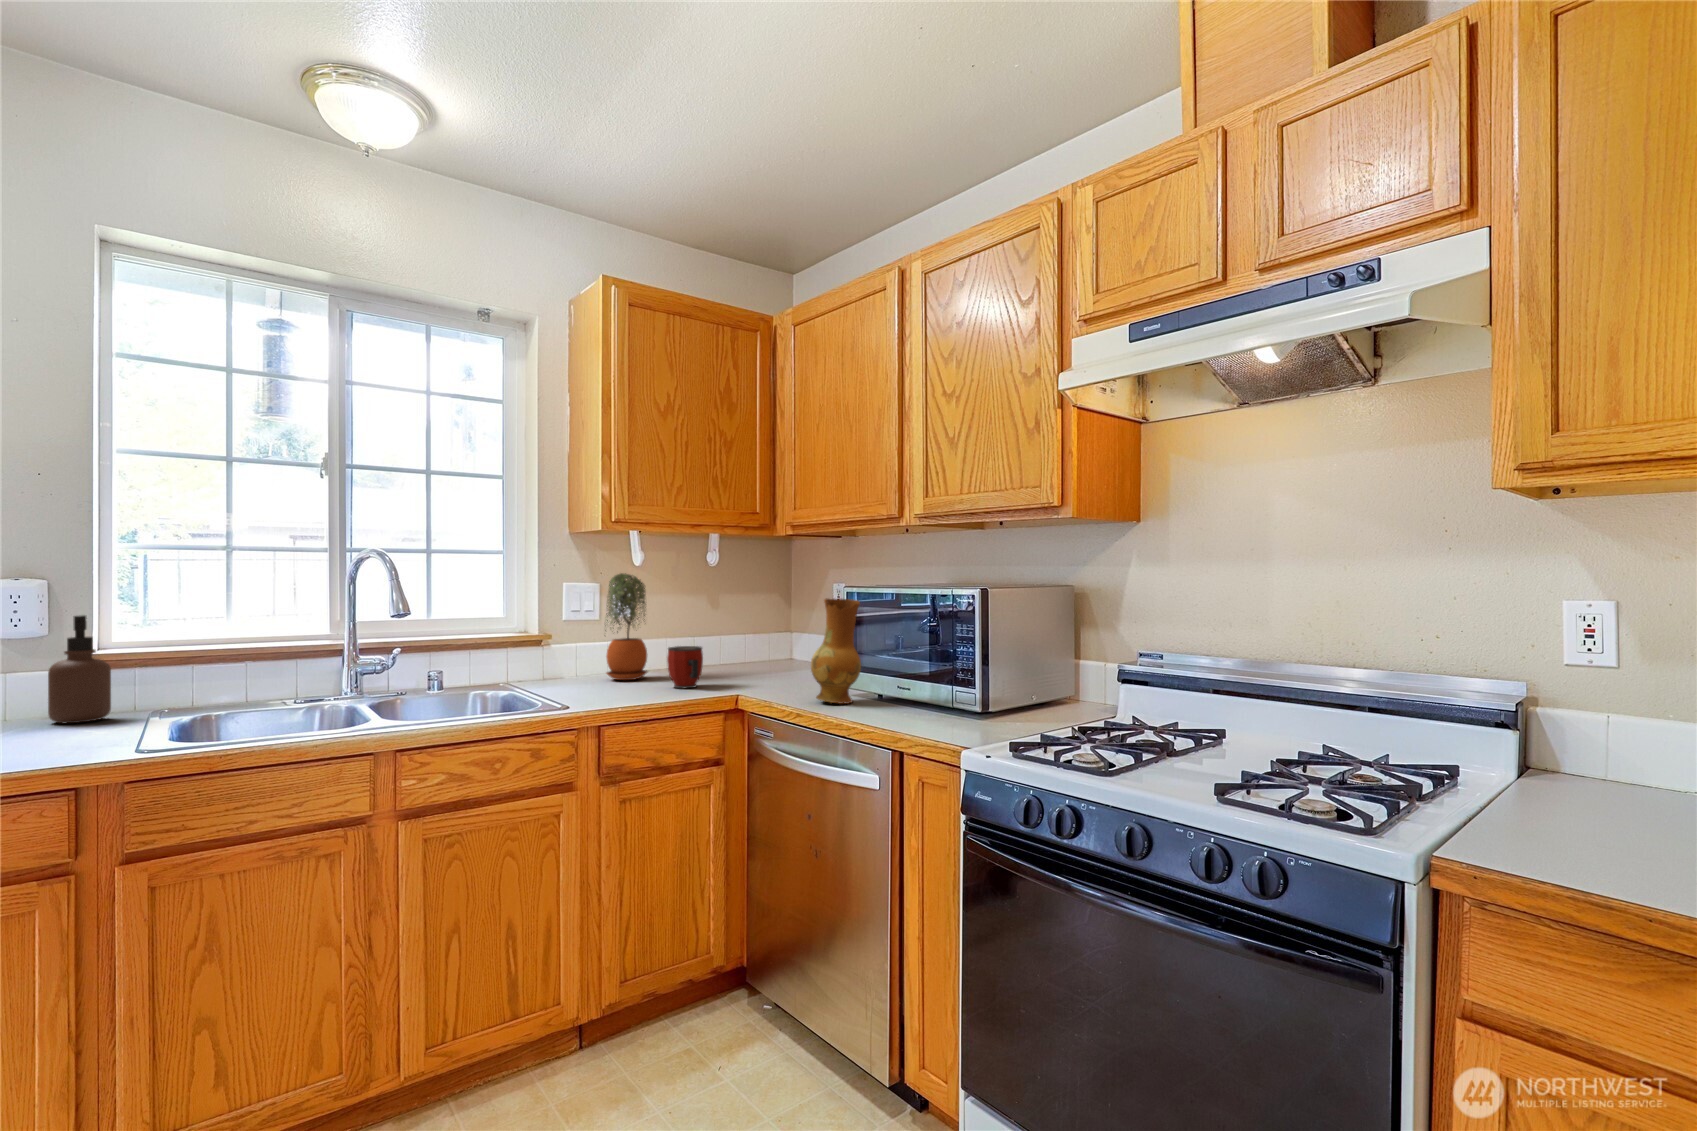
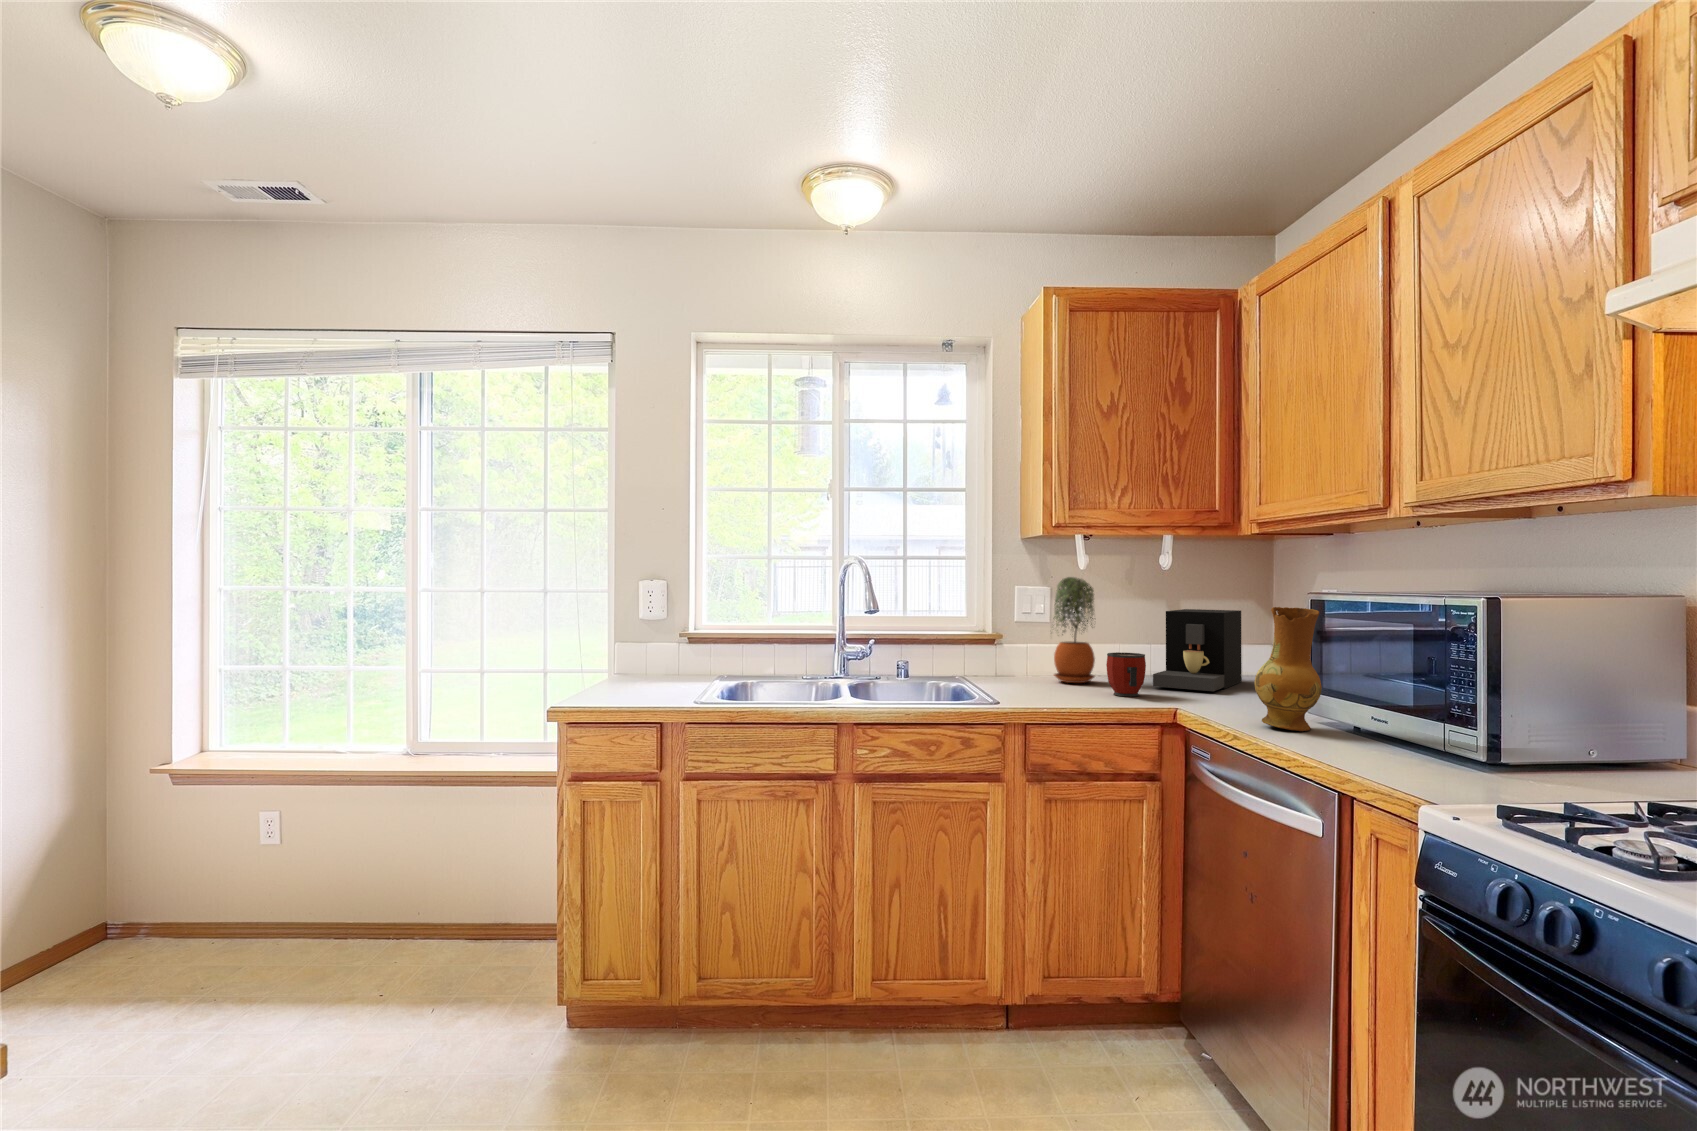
coffee maker: none [704,602,771,676] -> present [1153,609,1242,691]
soap dispenser: present [48,615,111,723] -> none [664,603,696,678]

